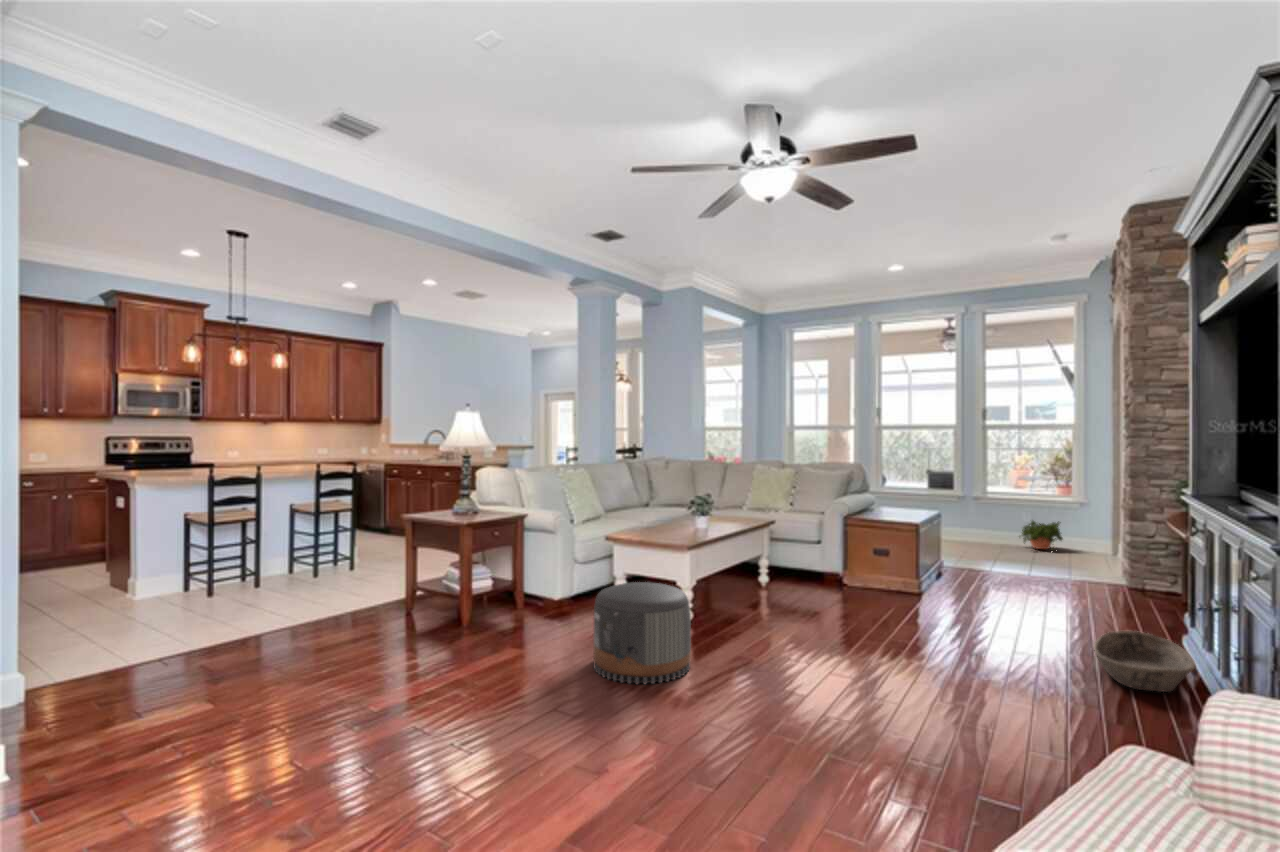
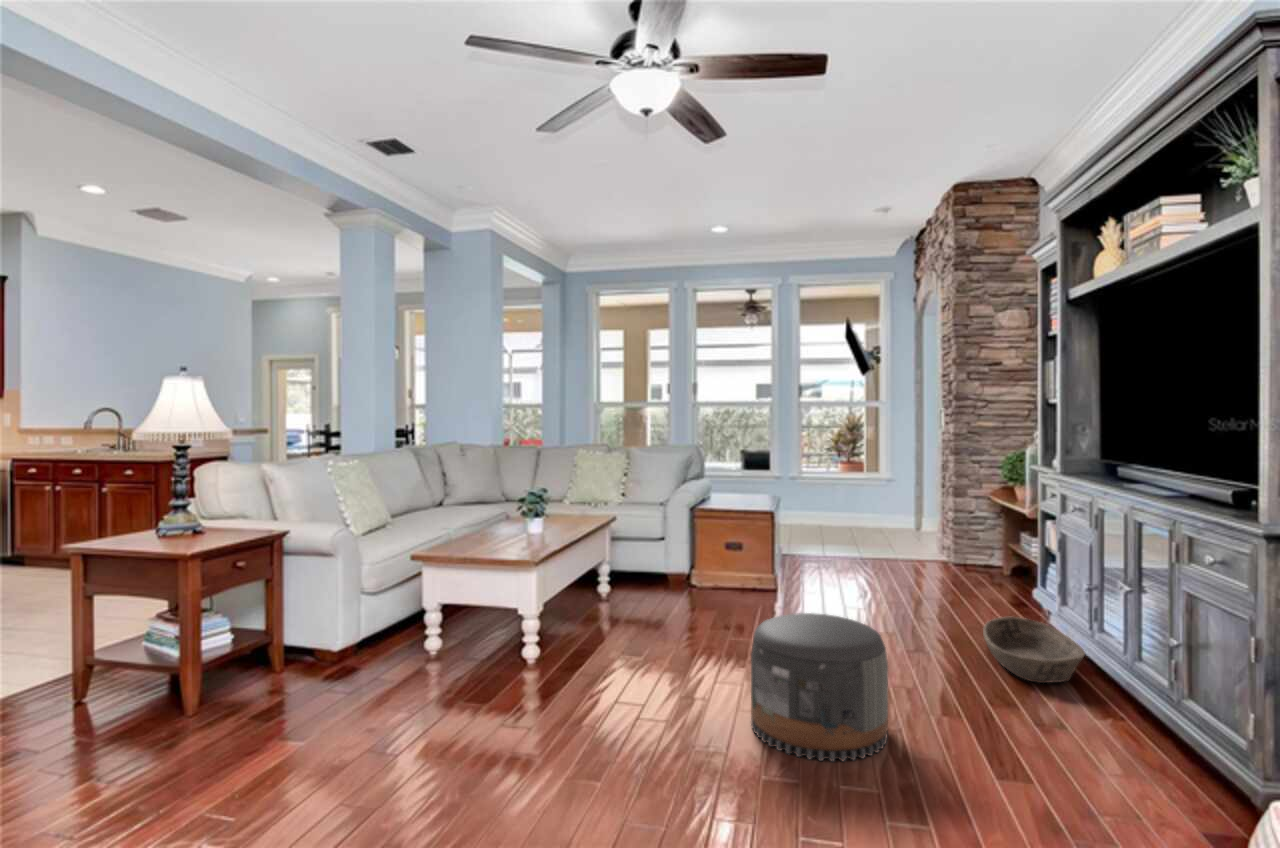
potted plant: present [1022,521,1063,549] -> none [831,499,874,532]
pouf: present [594,582,691,684] -> present [751,613,888,761]

